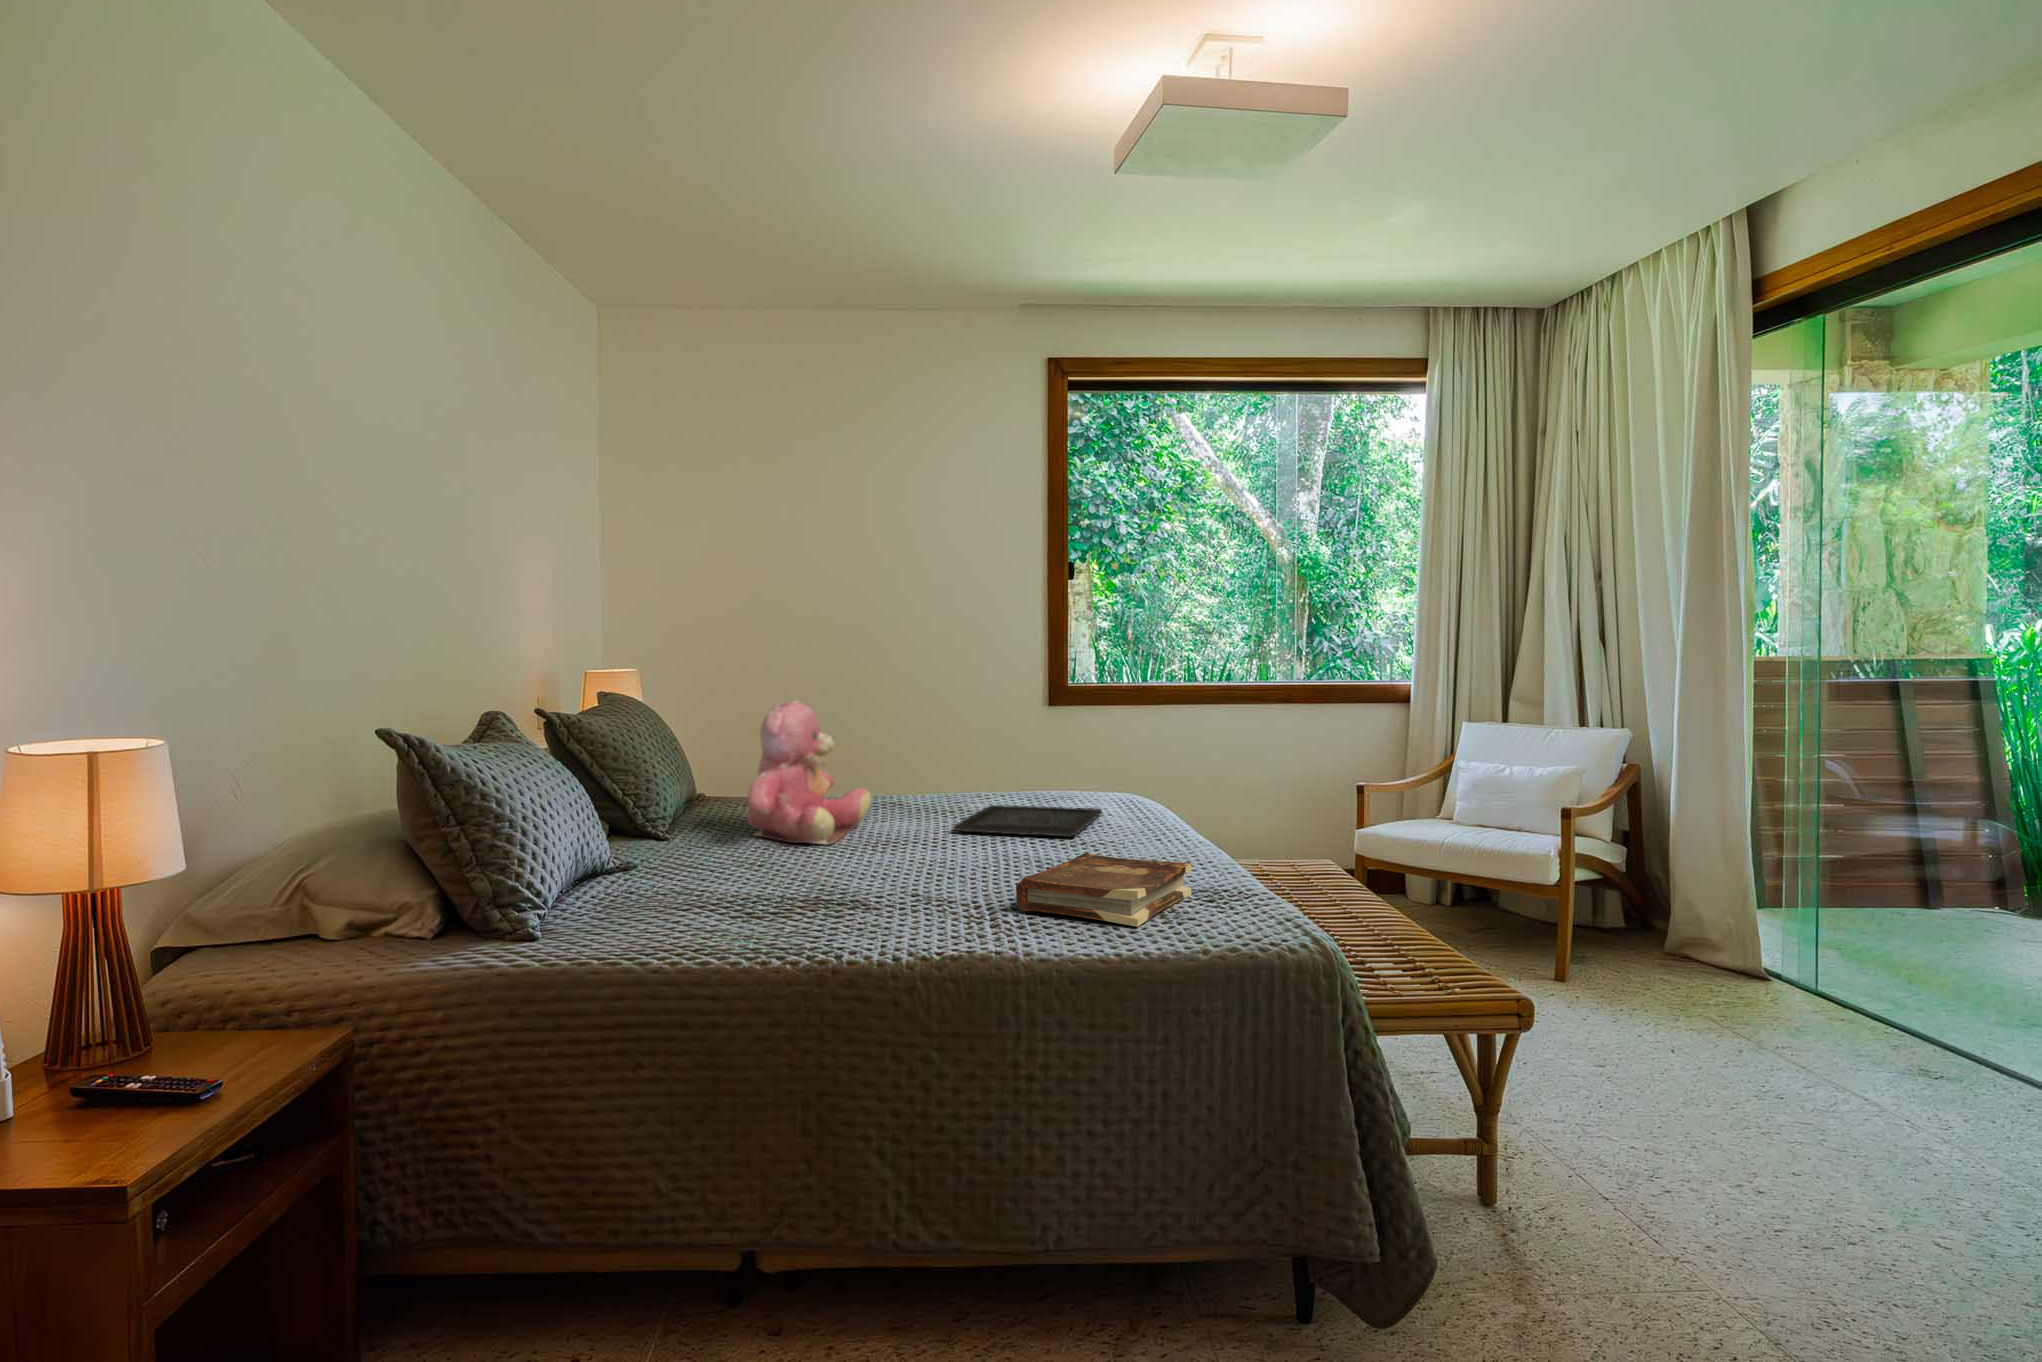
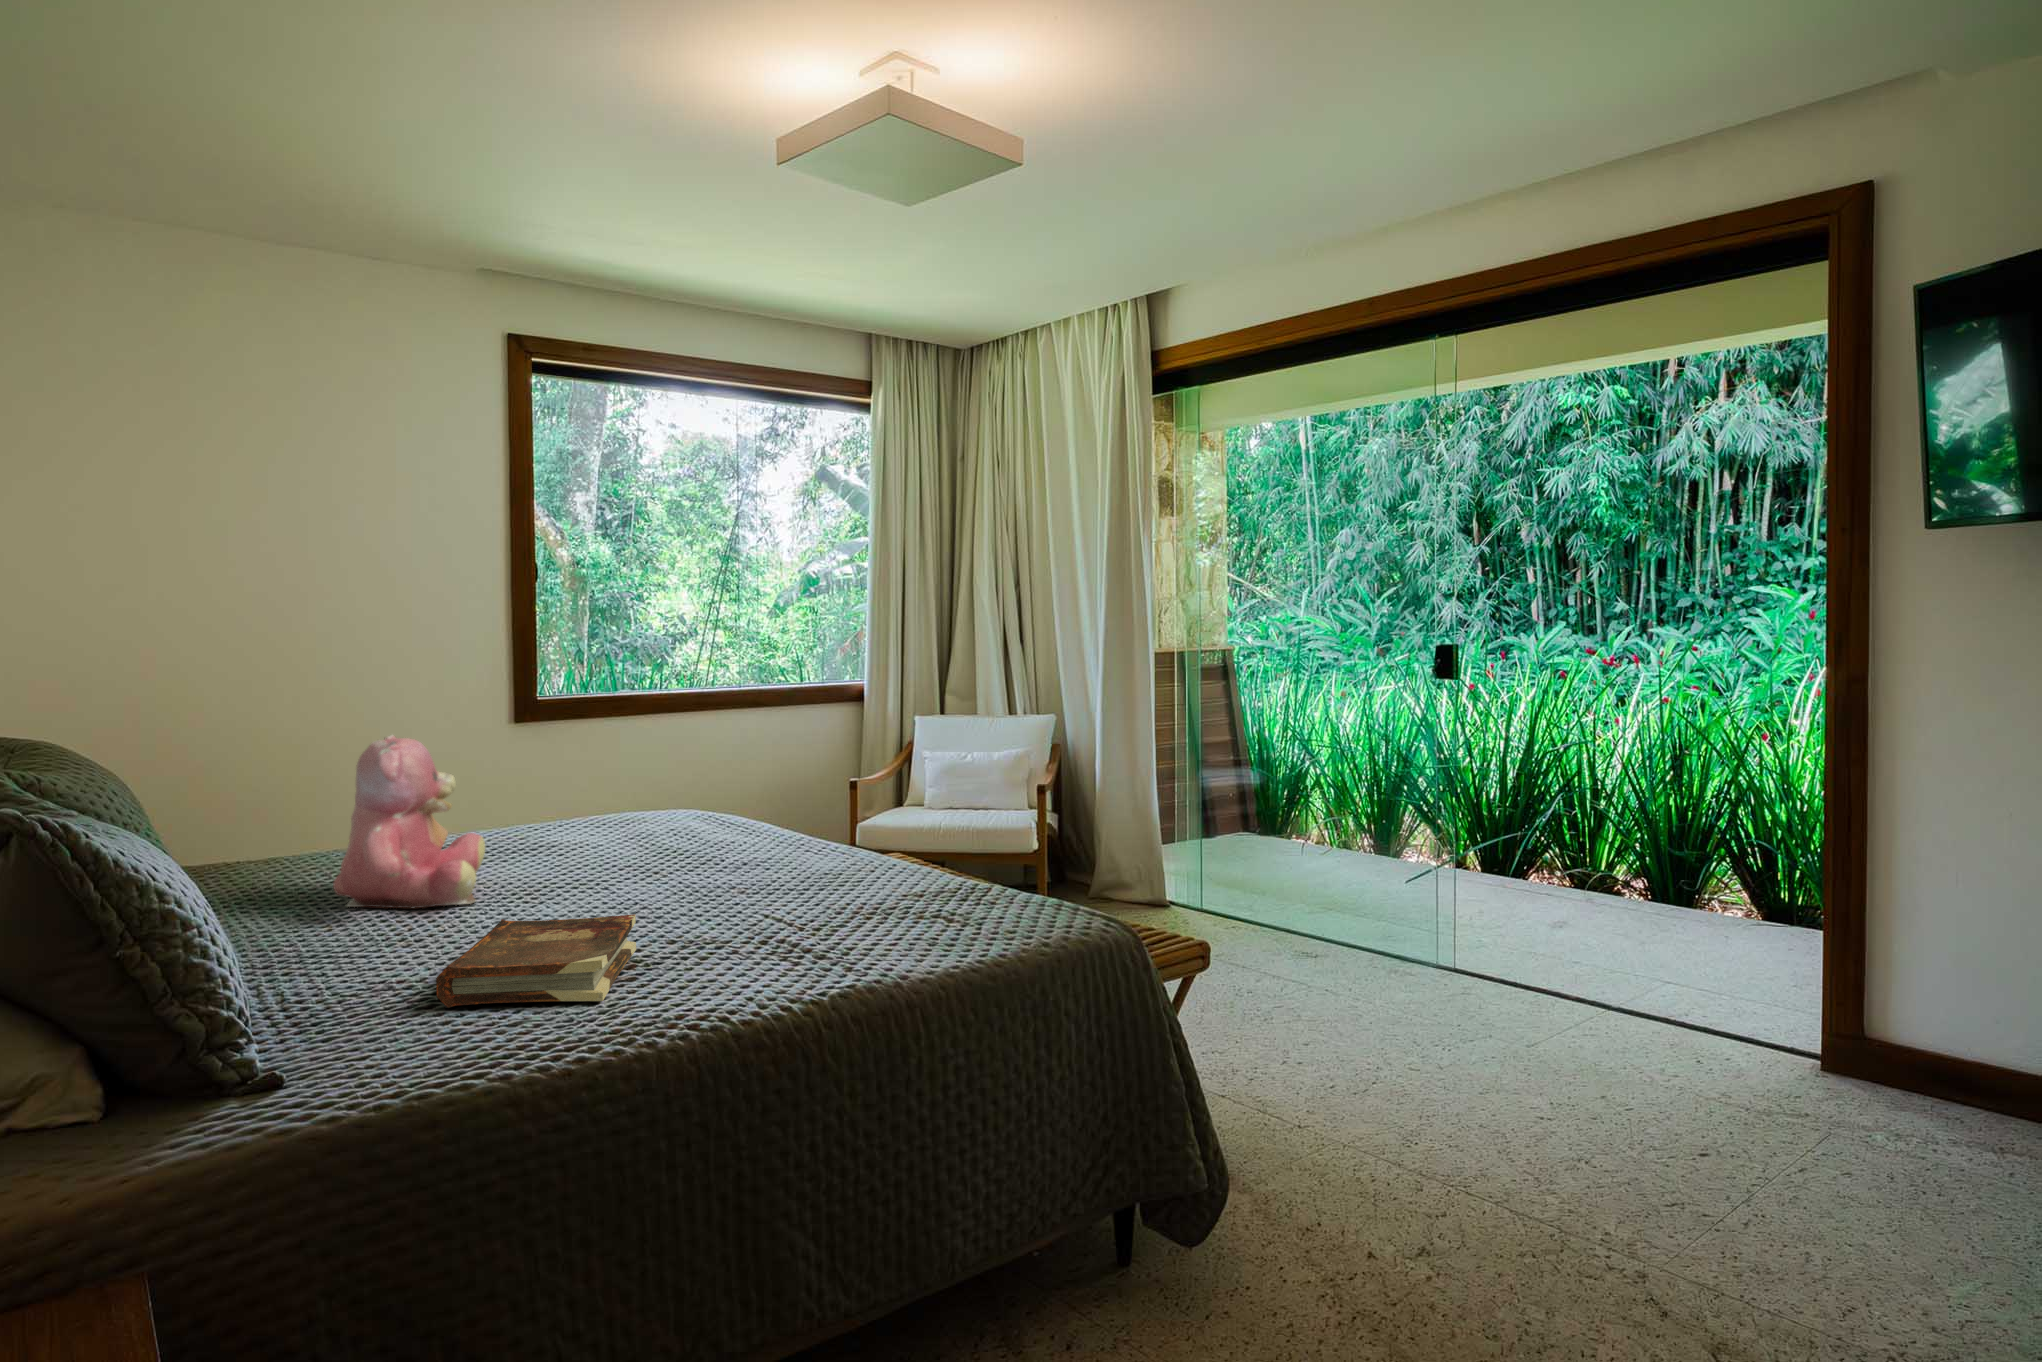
tray: present [954,805,1102,837] -> none [592,827,738,868]
book: present [1016,852,1191,927] -> present [436,914,636,1008]

